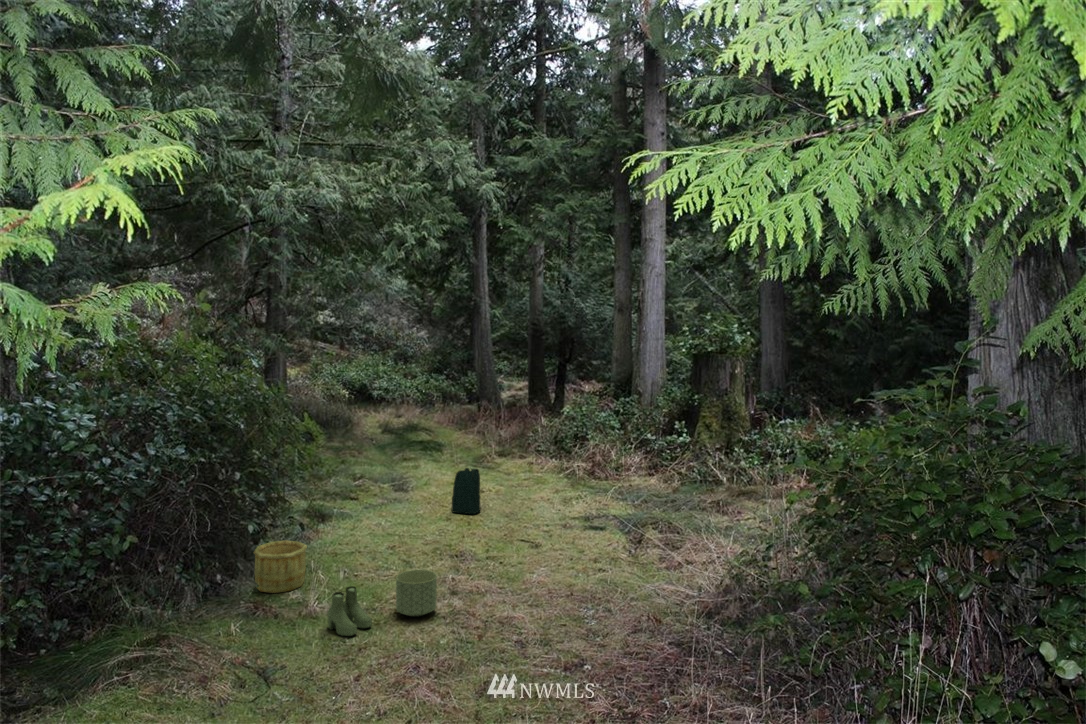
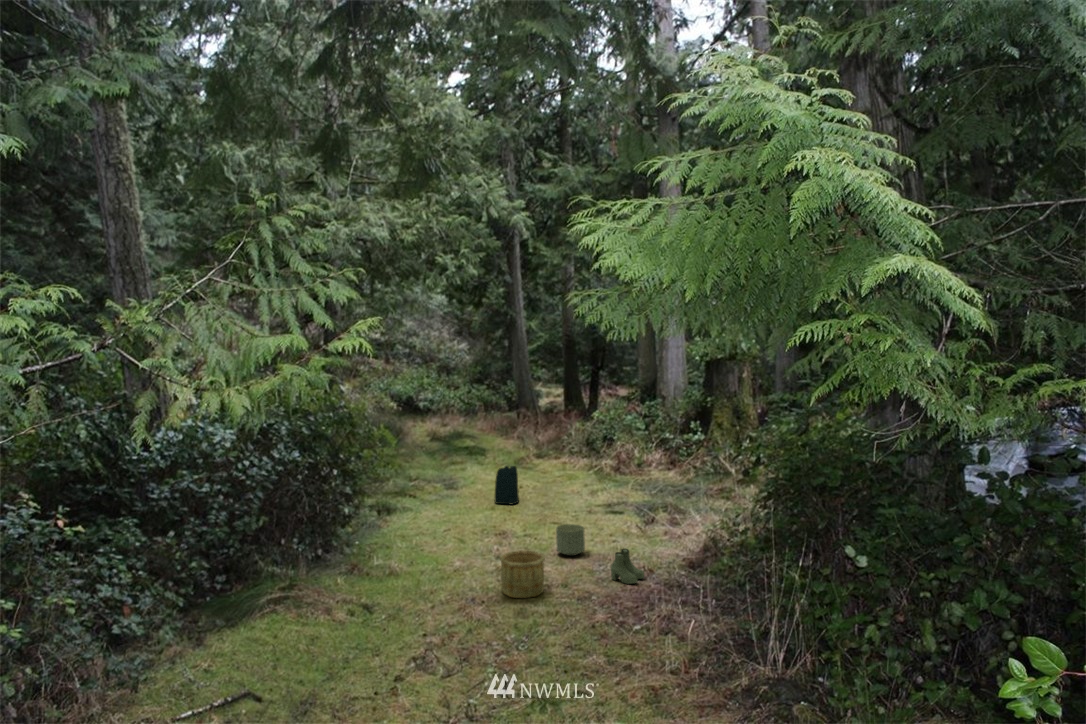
wooden bucket: present [254,540,307,593] -> present [500,550,545,598]
planter: present [396,570,437,617] -> present [556,524,585,556]
boots: present [327,586,372,636] -> present [611,549,644,584]

